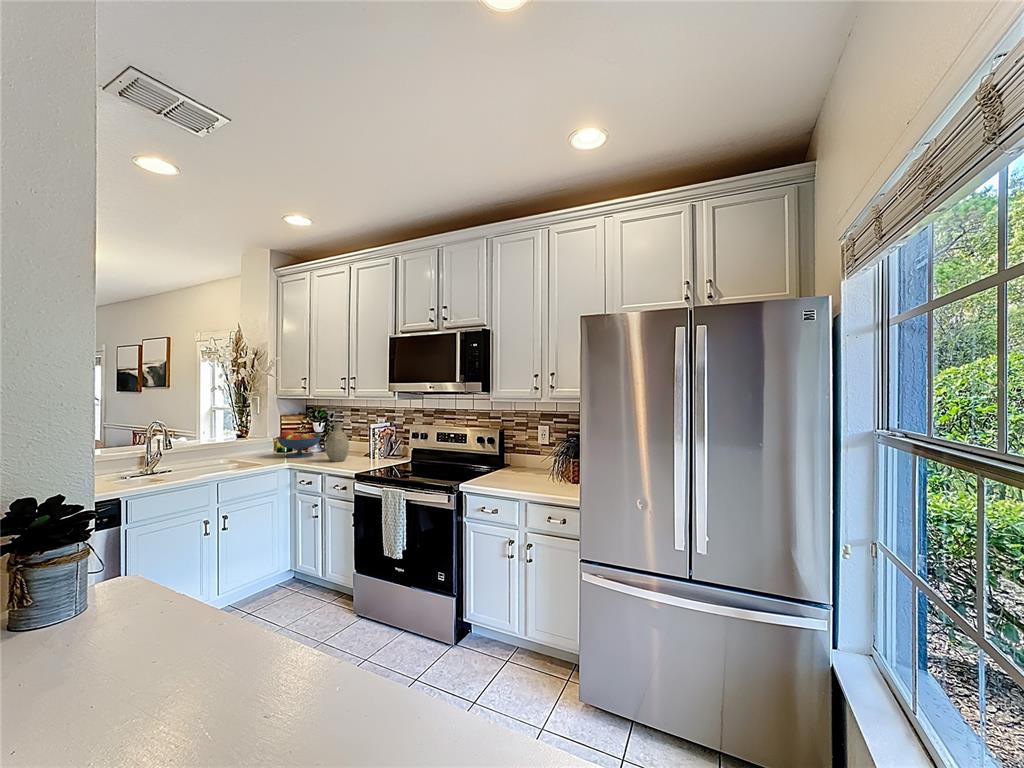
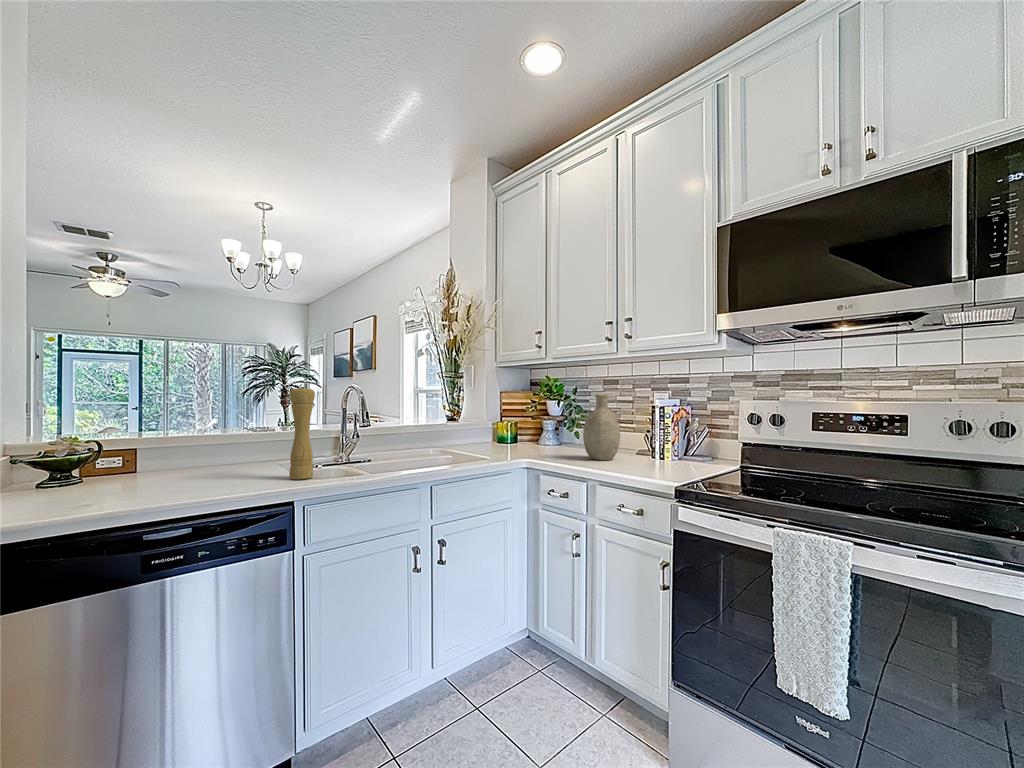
pepper mill: none [120,431,138,486] -> present [289,387,315,479]
fruit bowl: present [277,431,321,458] -> none [502,410,564,451]

